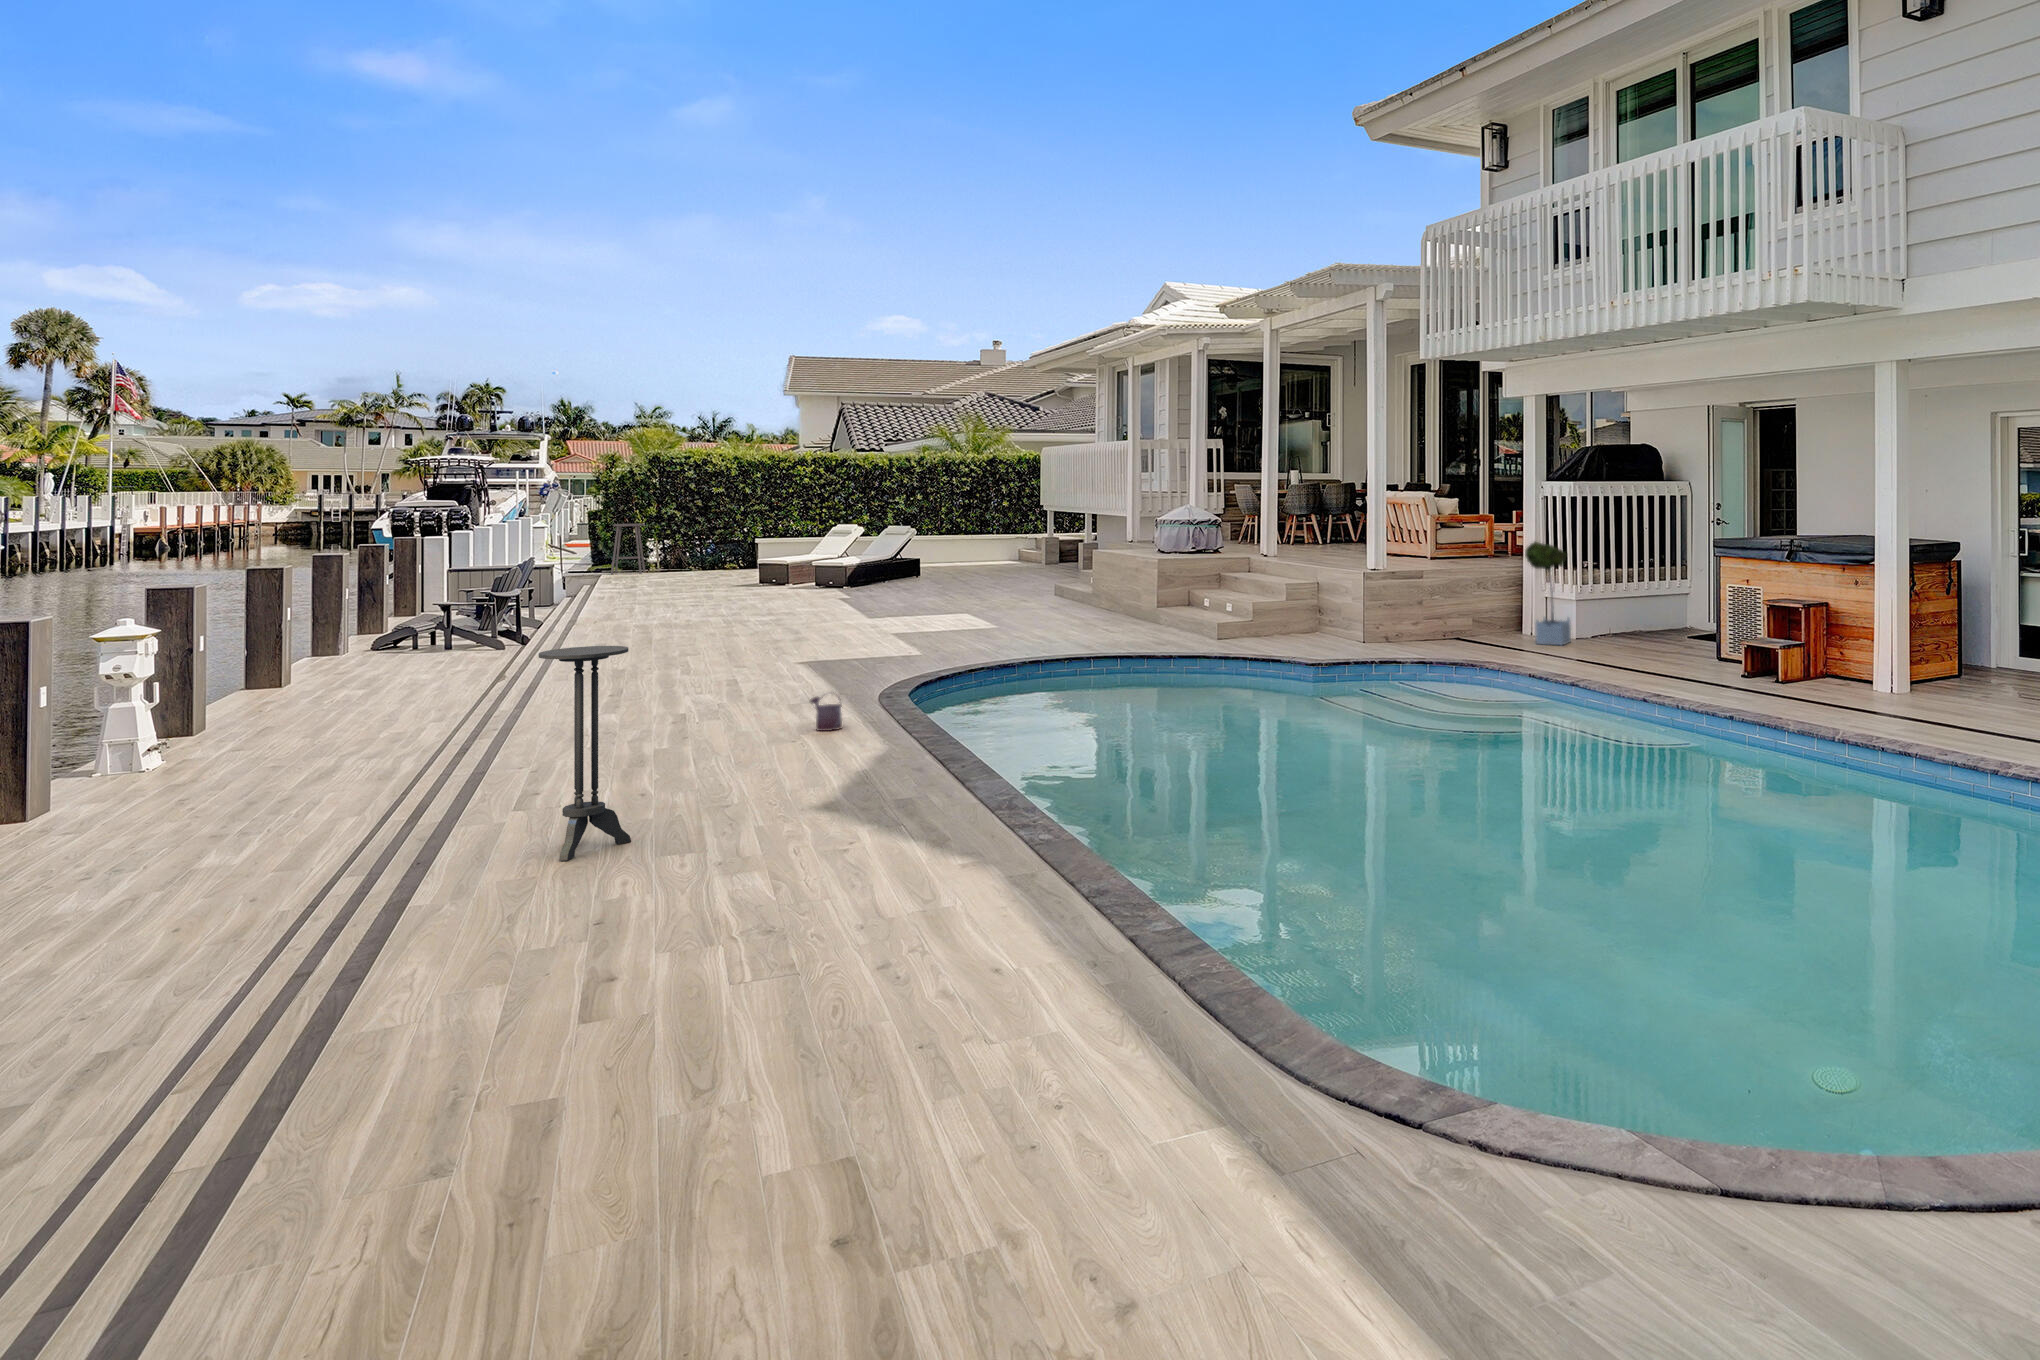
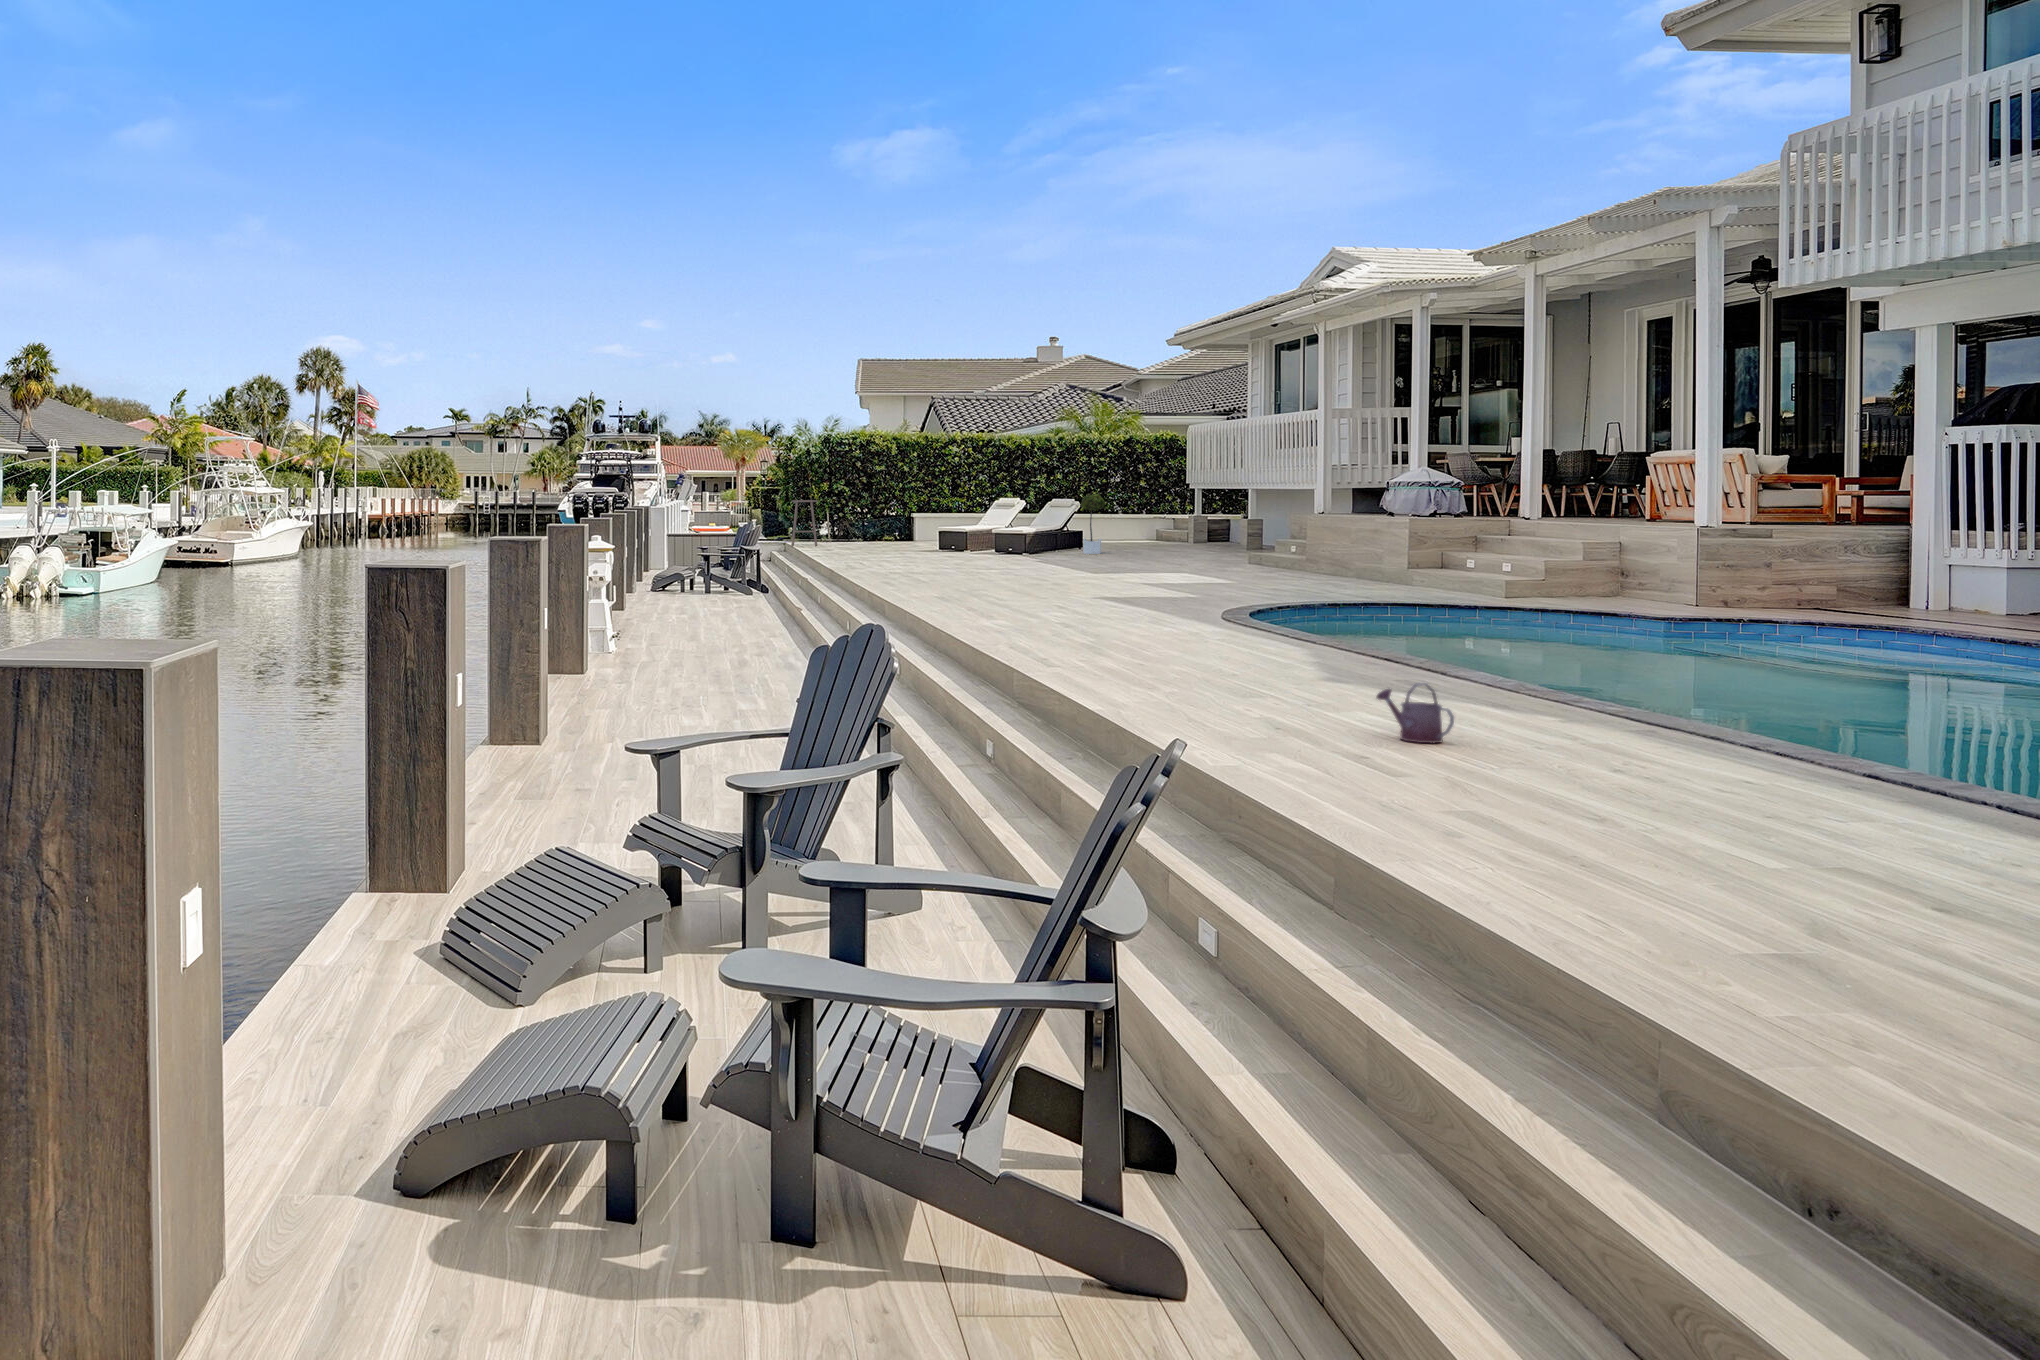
potted tree: present [1525,542,1571,645] -> present [1080,494,1106,554]
side table: present [539,646,631,861] -> none [1107,518,1169,674]
watering can: present [810,696,842,731] -> present [1377,684,1454,743]

